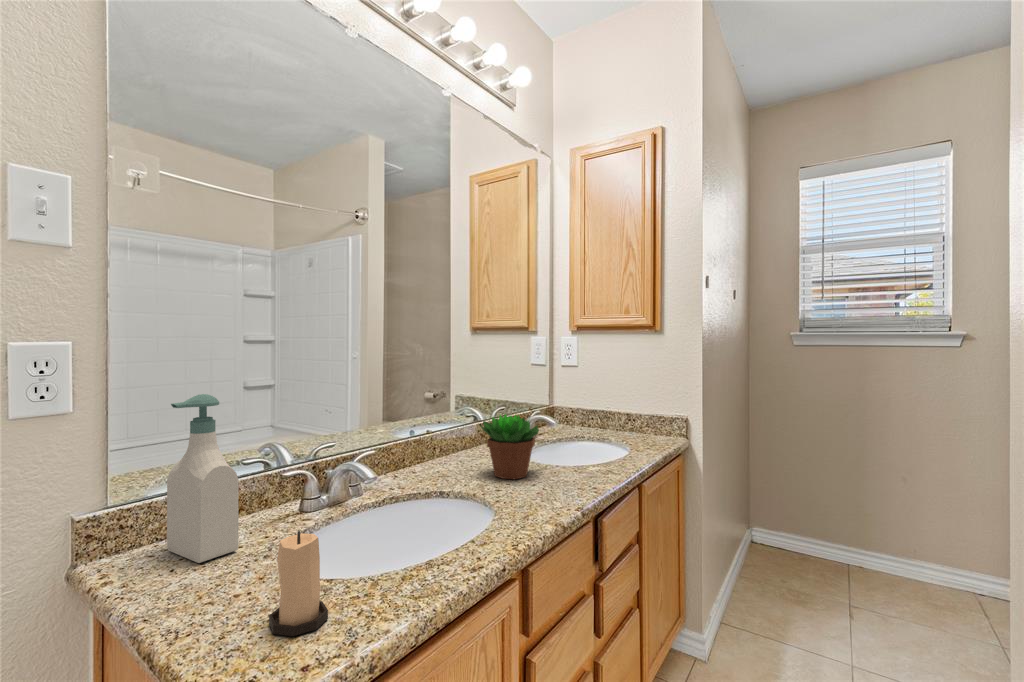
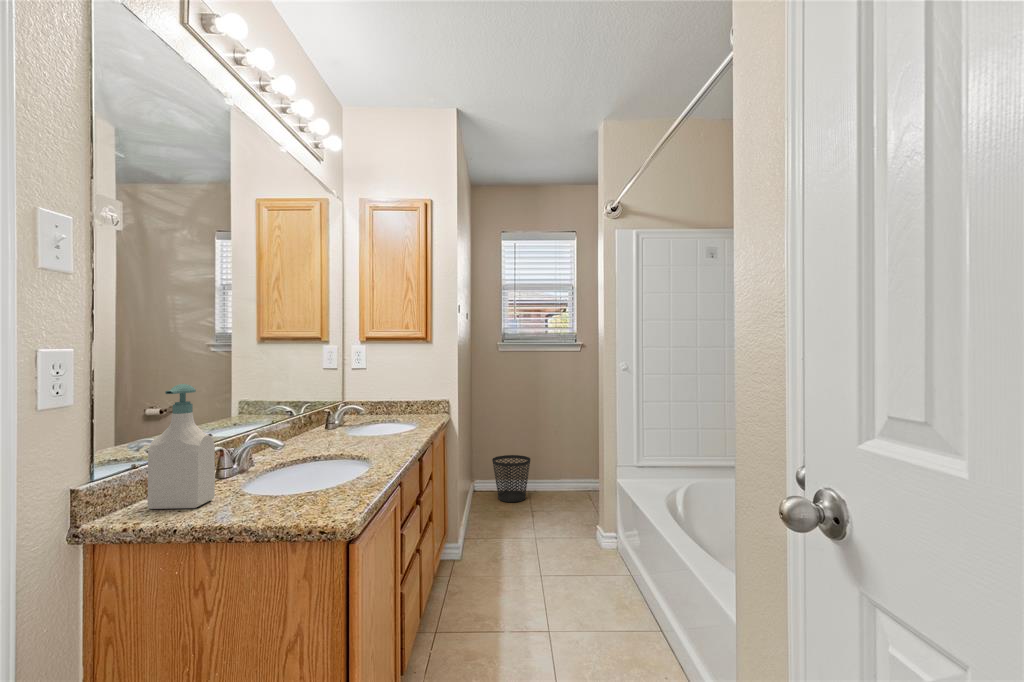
succulent plant: present [481,414,539,479] -> none [329,399,375,446]
wastebasket: none [778,498,844,572] -> present [492,455,530,502]
candle: present [269,531,328,636] -> none [309,454,342,515]

